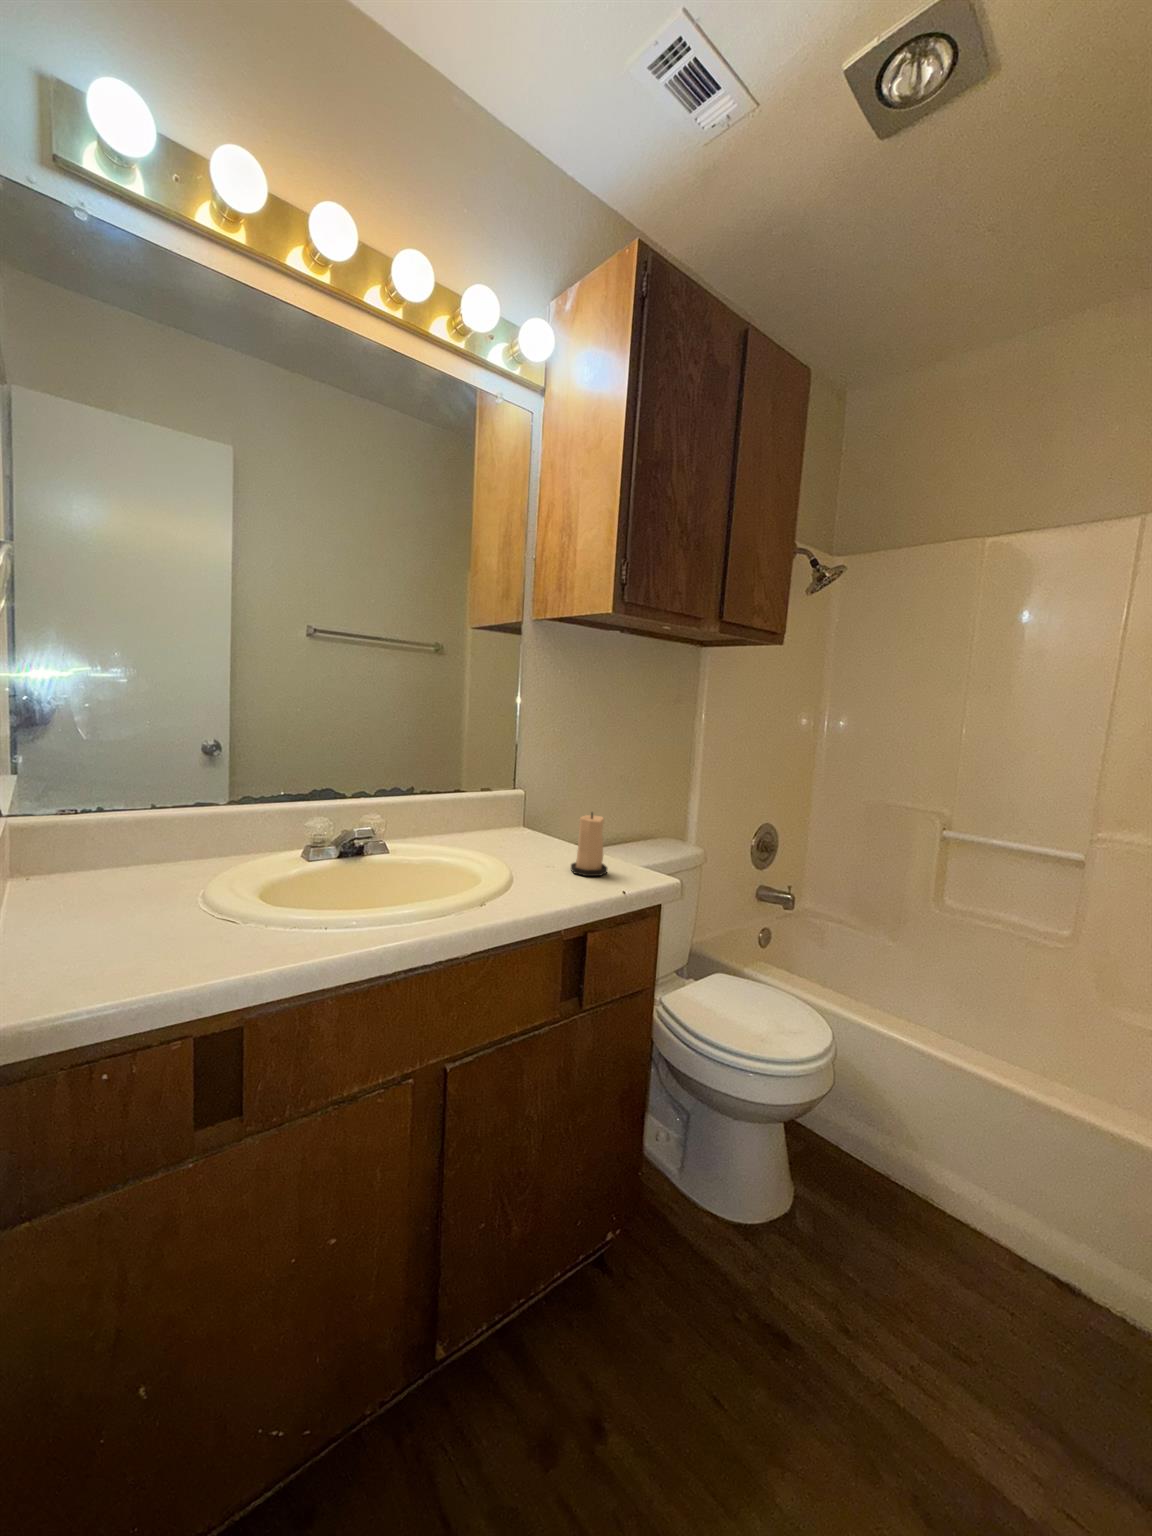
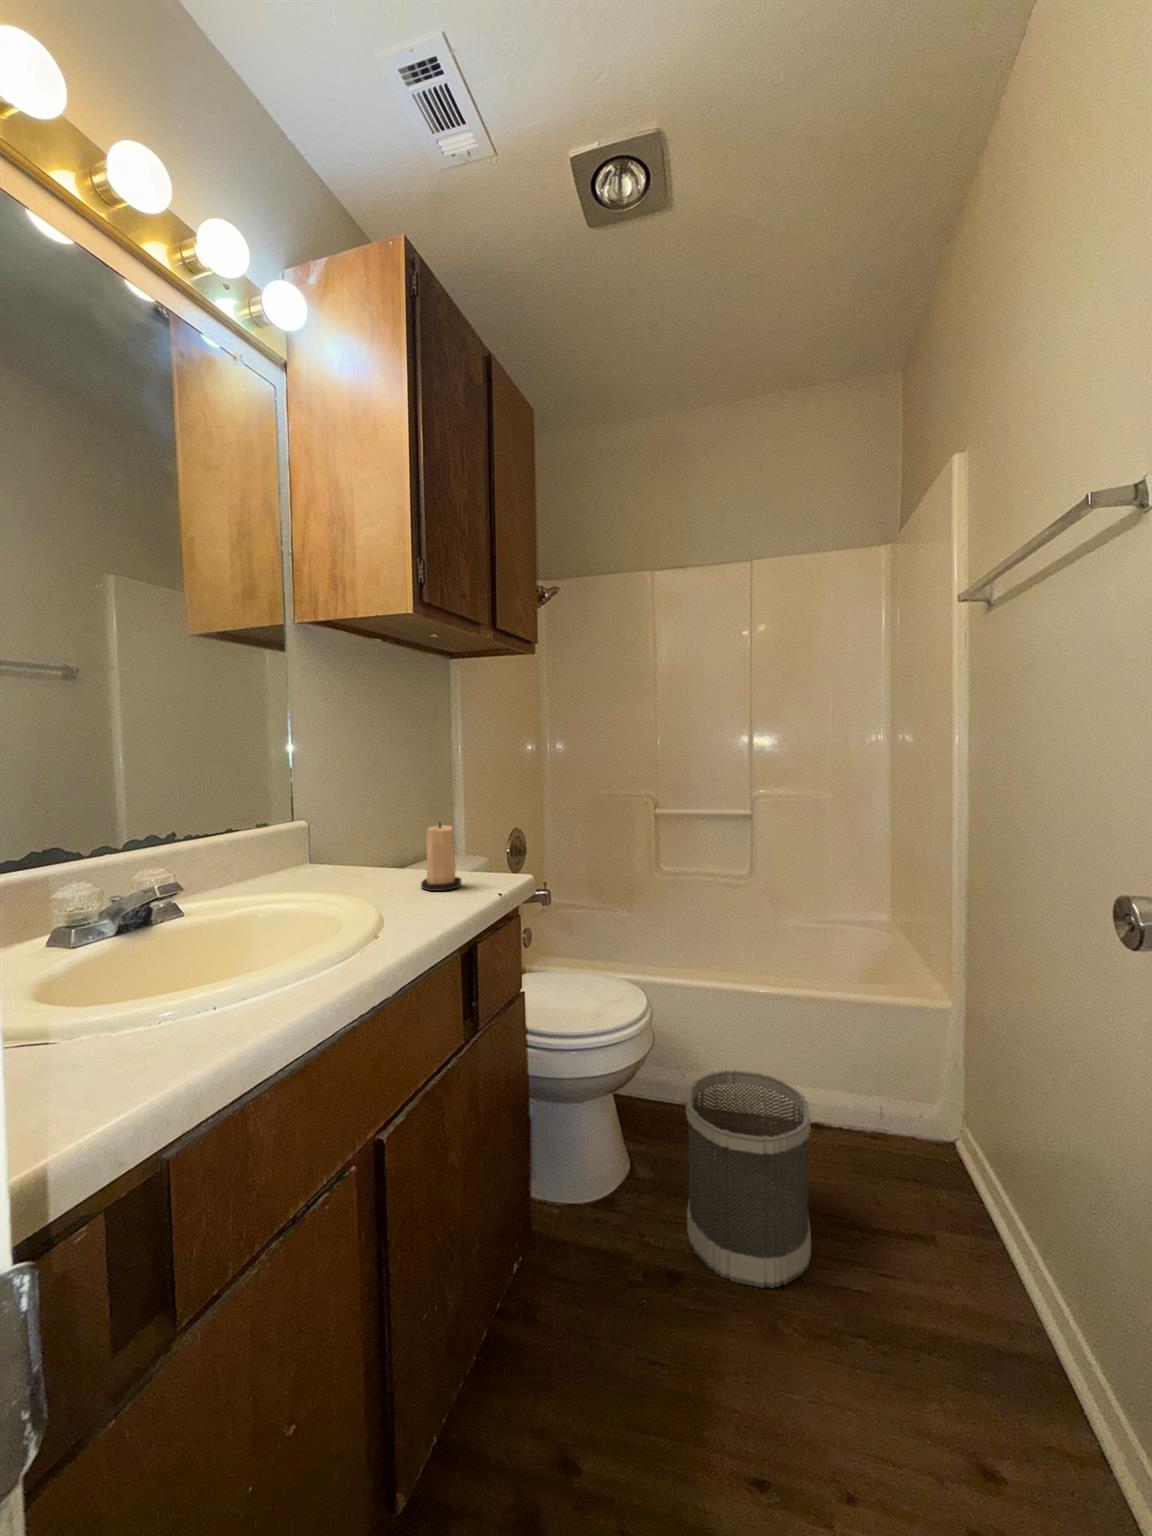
wastebasket: none [816,1149,998,1432] -> present [686,1070,811,1288]

